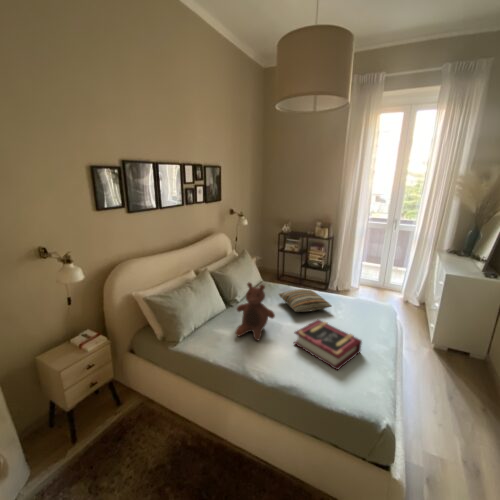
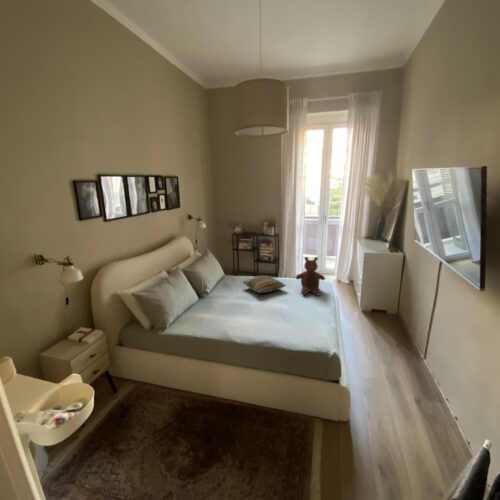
stuffed bear: present [235,283,275,340] -> present [296,257,325,295]
book: present [294,319,362,370] -> none [262,295,312,327]

